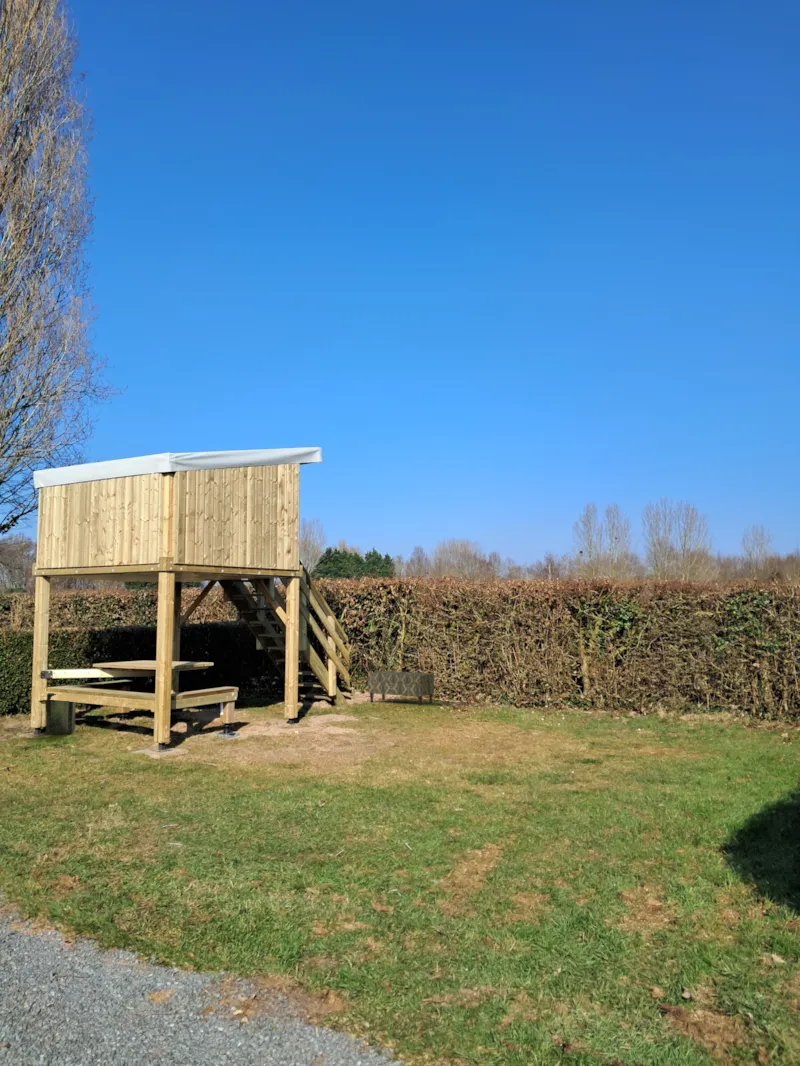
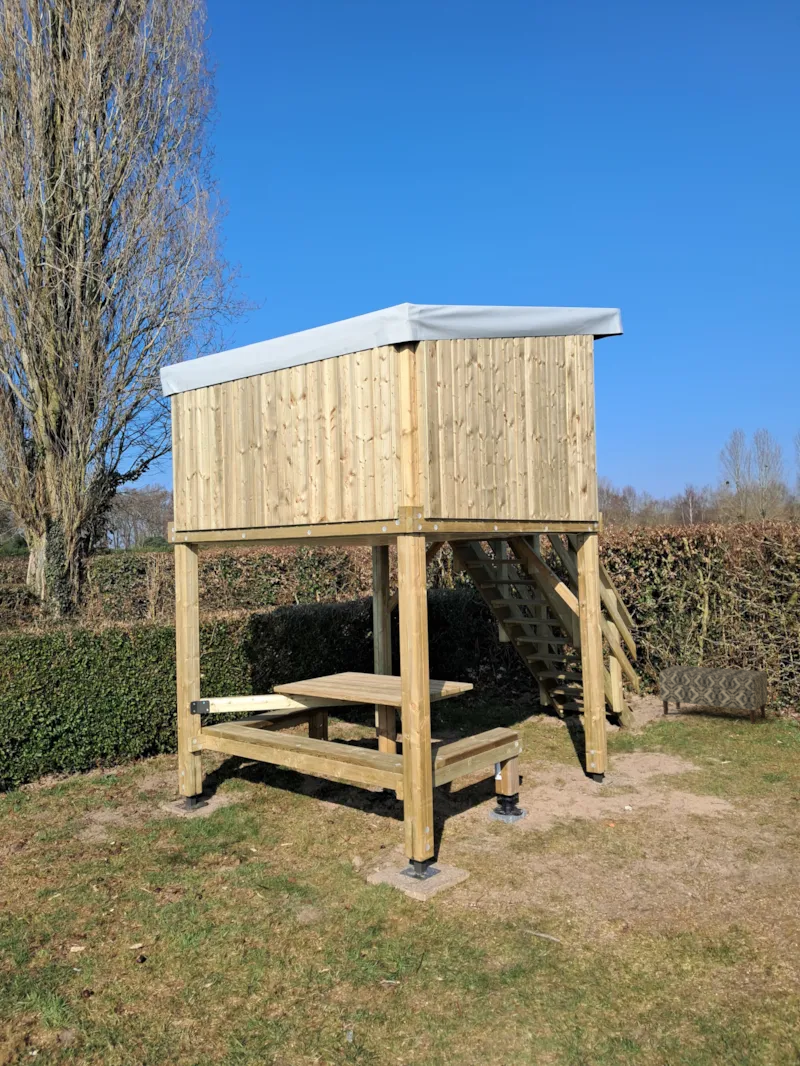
storage box: present [46,693,76,735] -> none [203,726,248,802]

